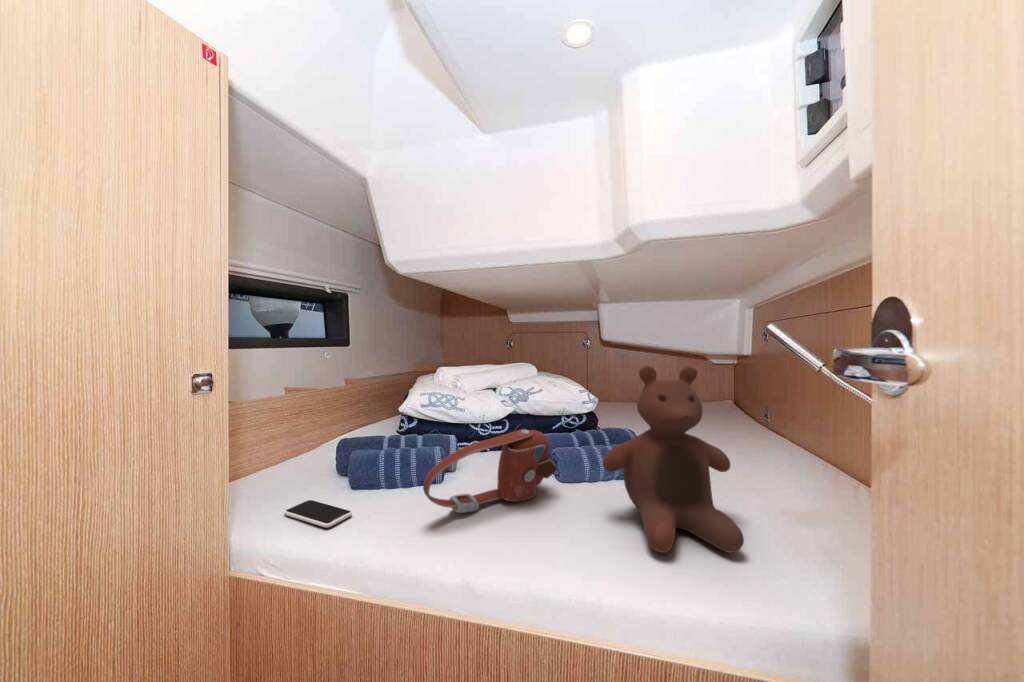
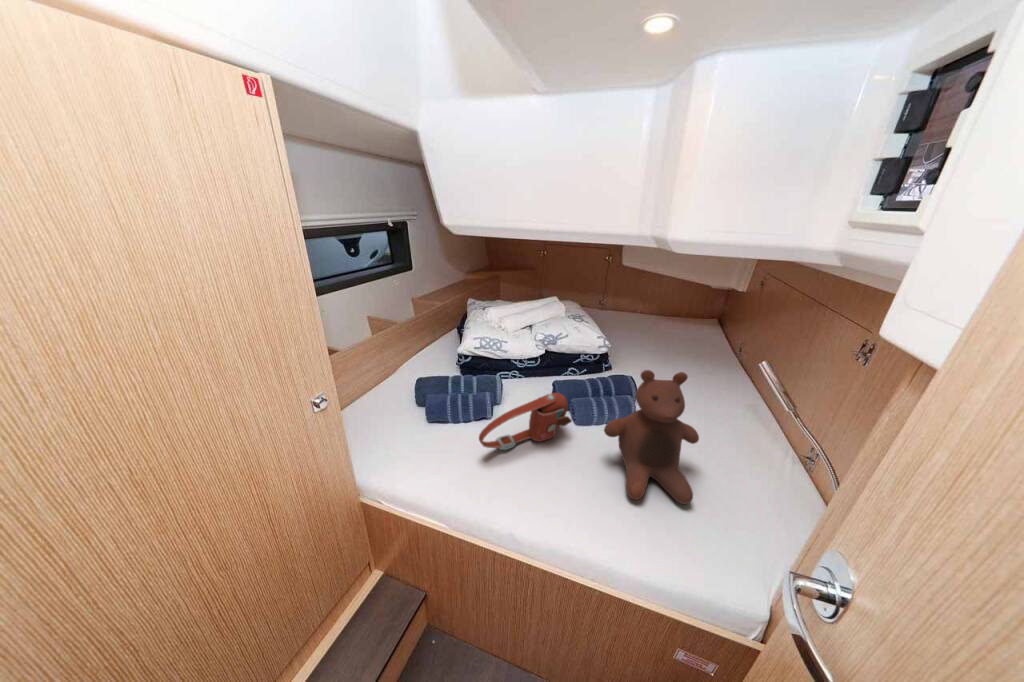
smartphone: present [284,500,352,528] -> none [390,429,433,455]

